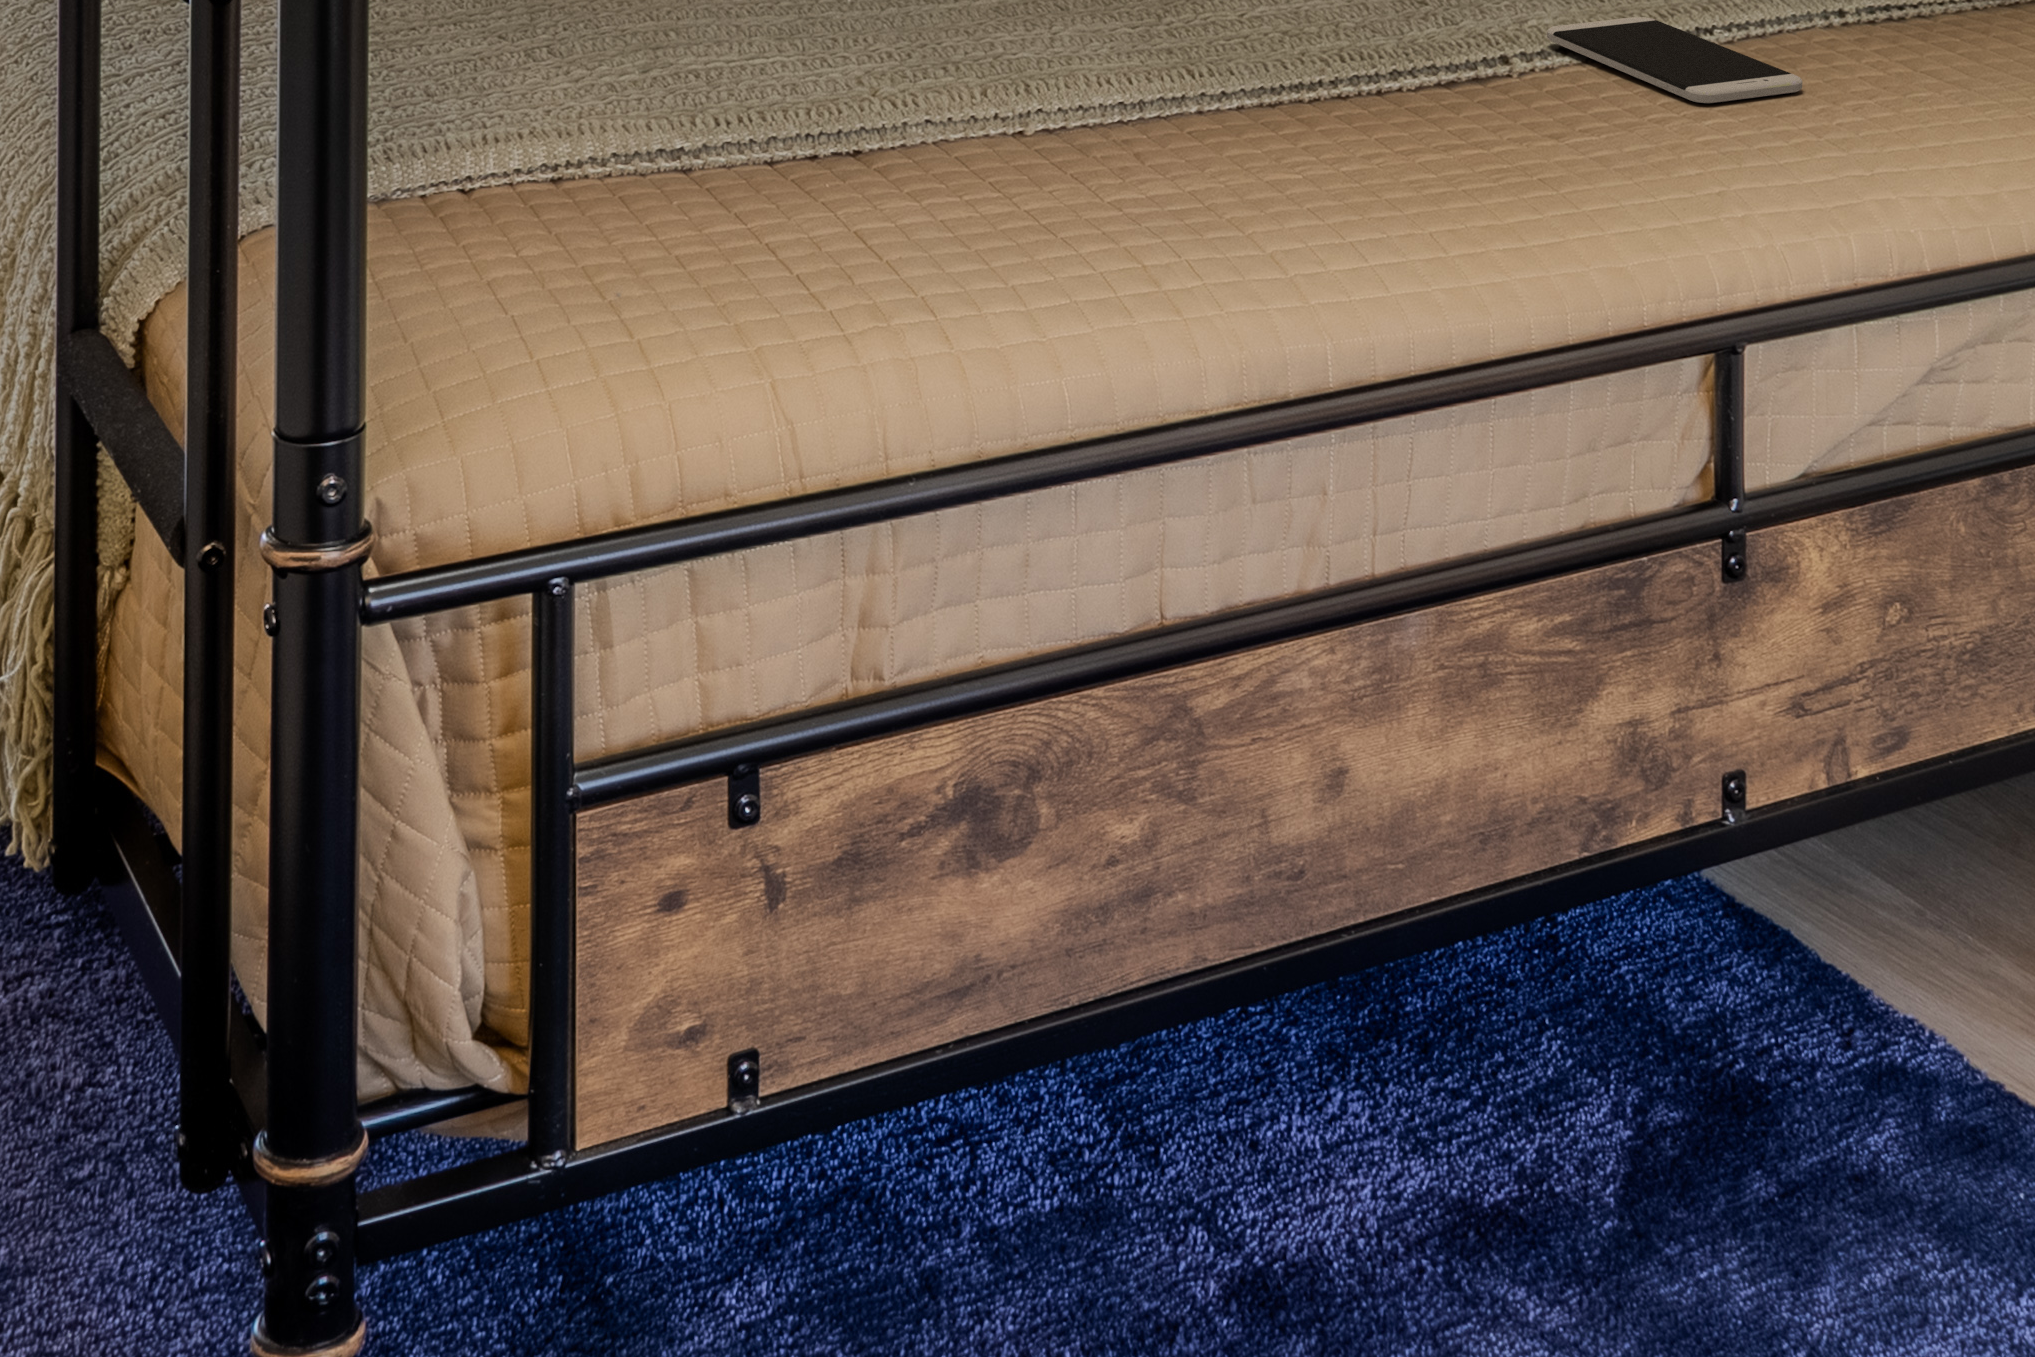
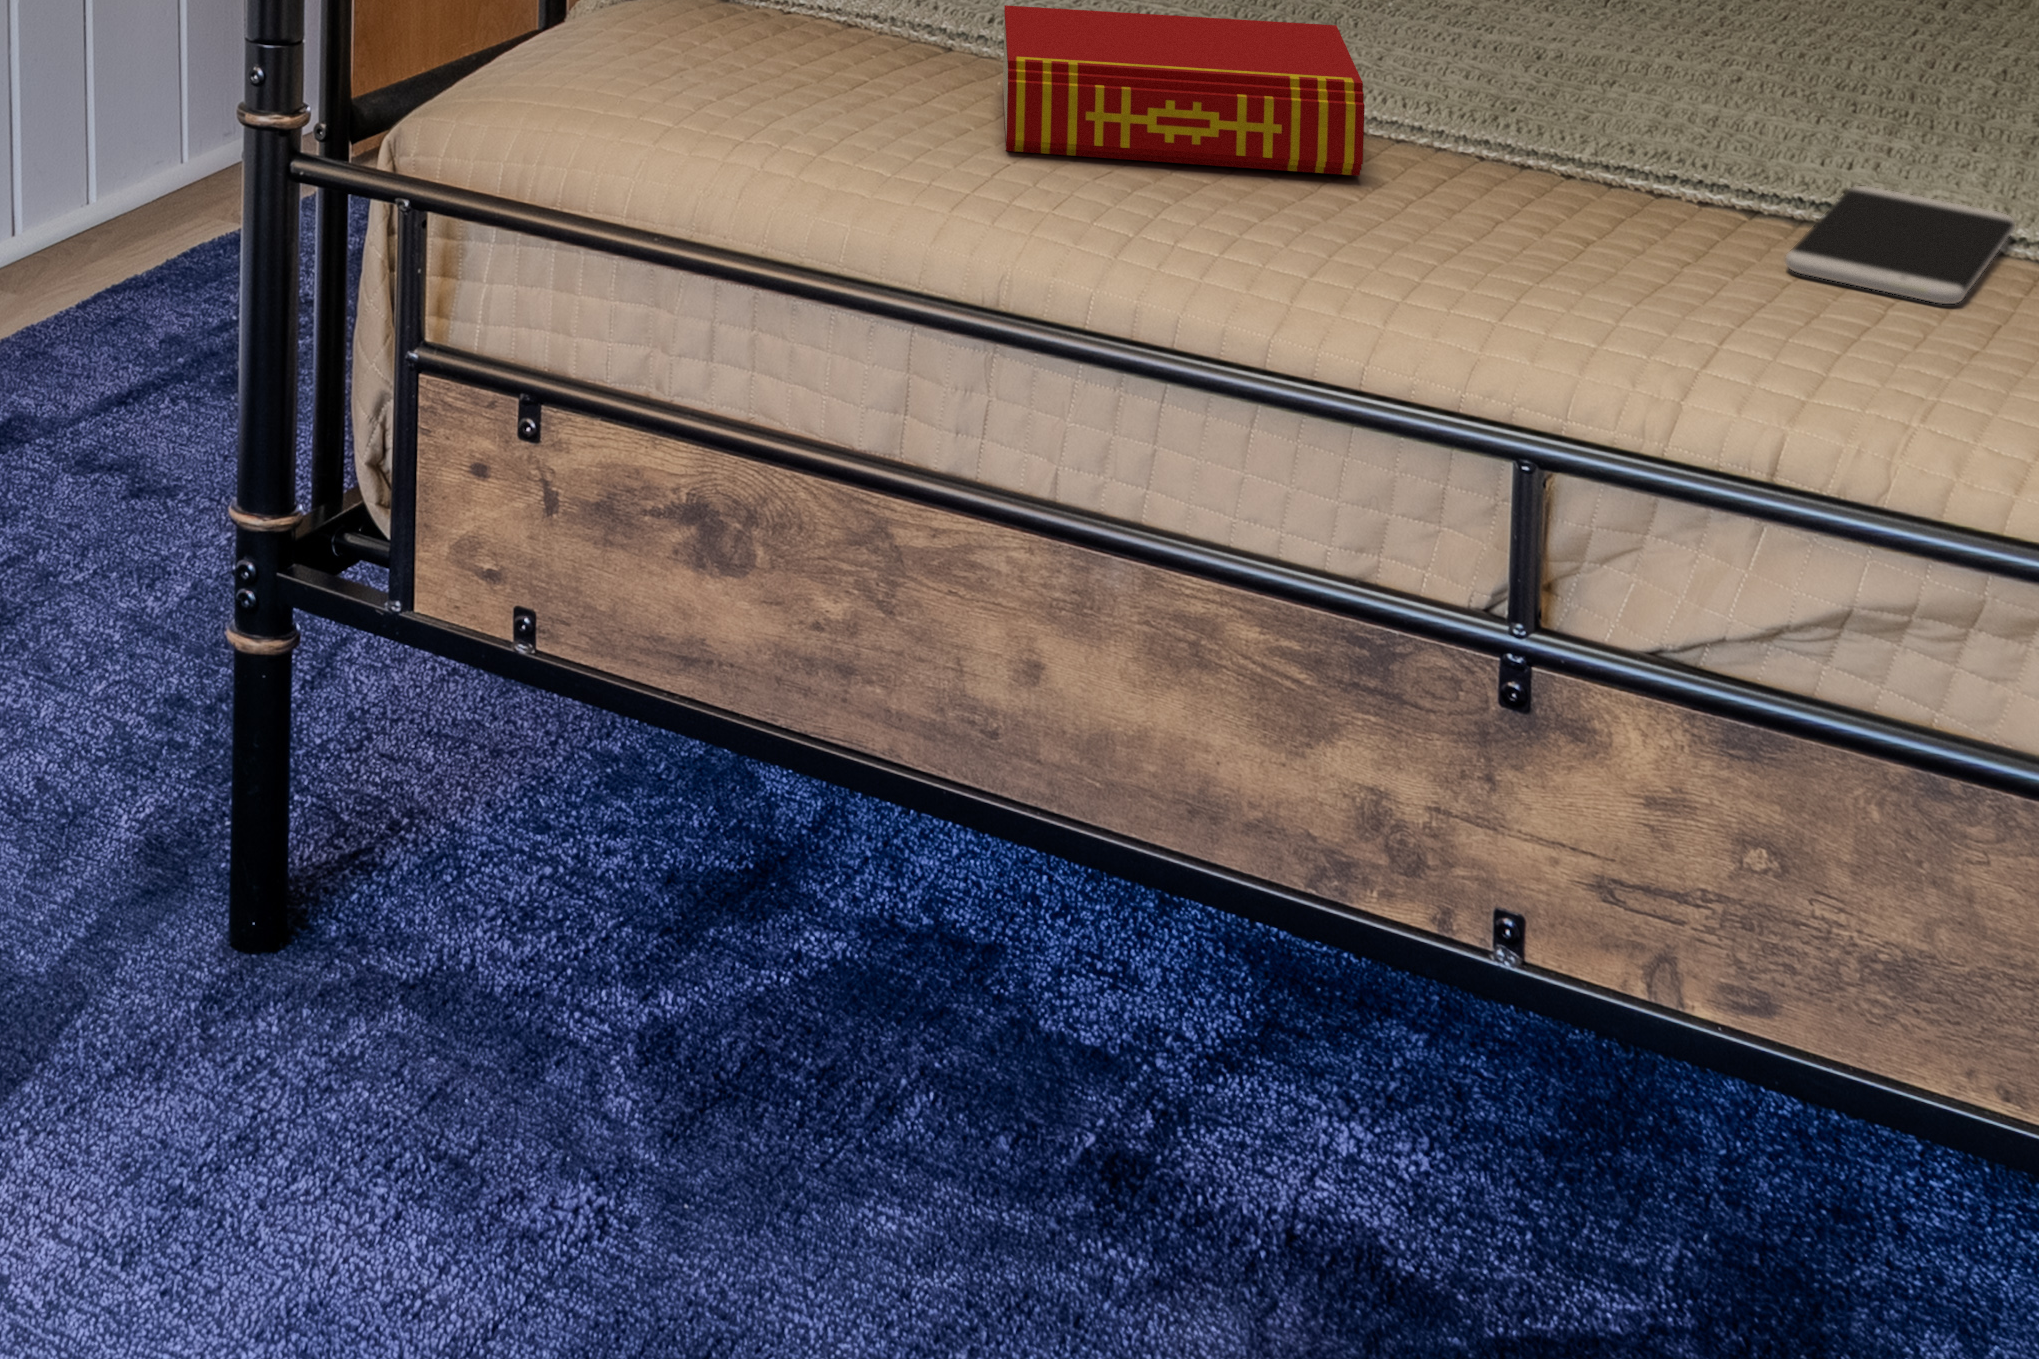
book: none [978,11,1384,230] -> present [1003,5,1365,176]

